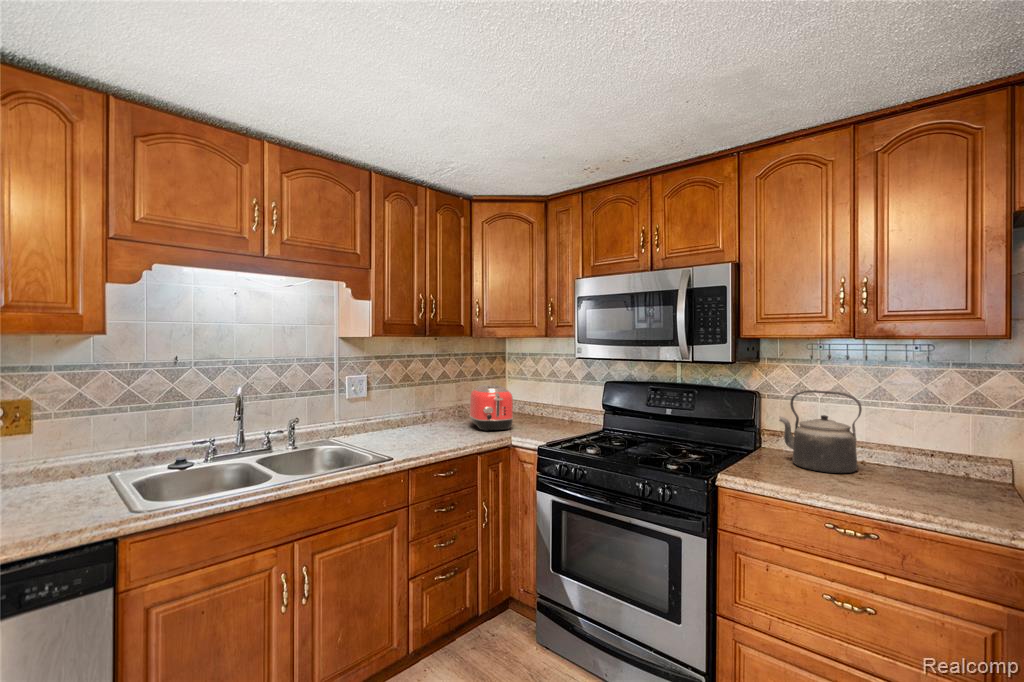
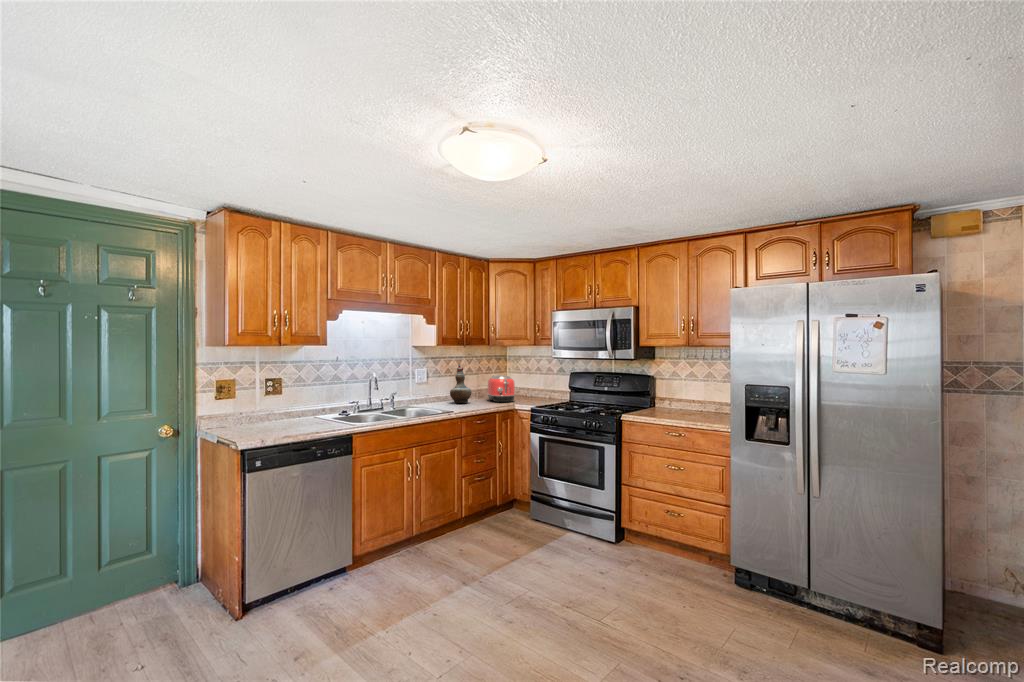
decorative vase: none [404,367,440,433] -> present [450,364,471,403]
kettle: present [779,390,862,473] -> none [659,373,695,414]

